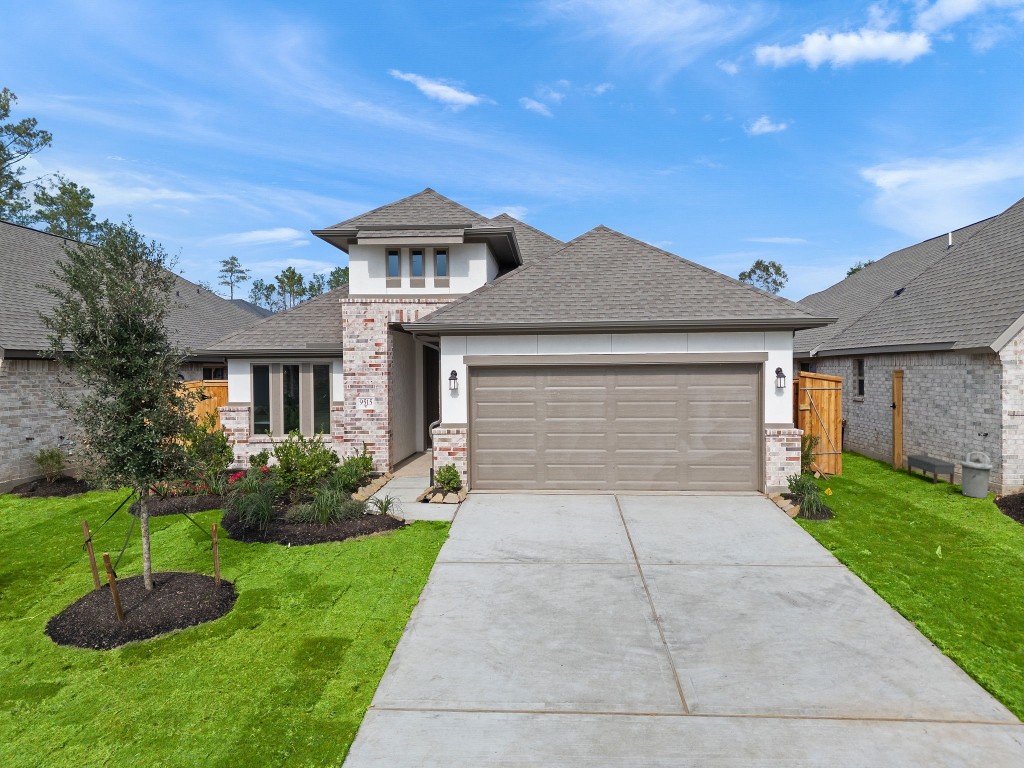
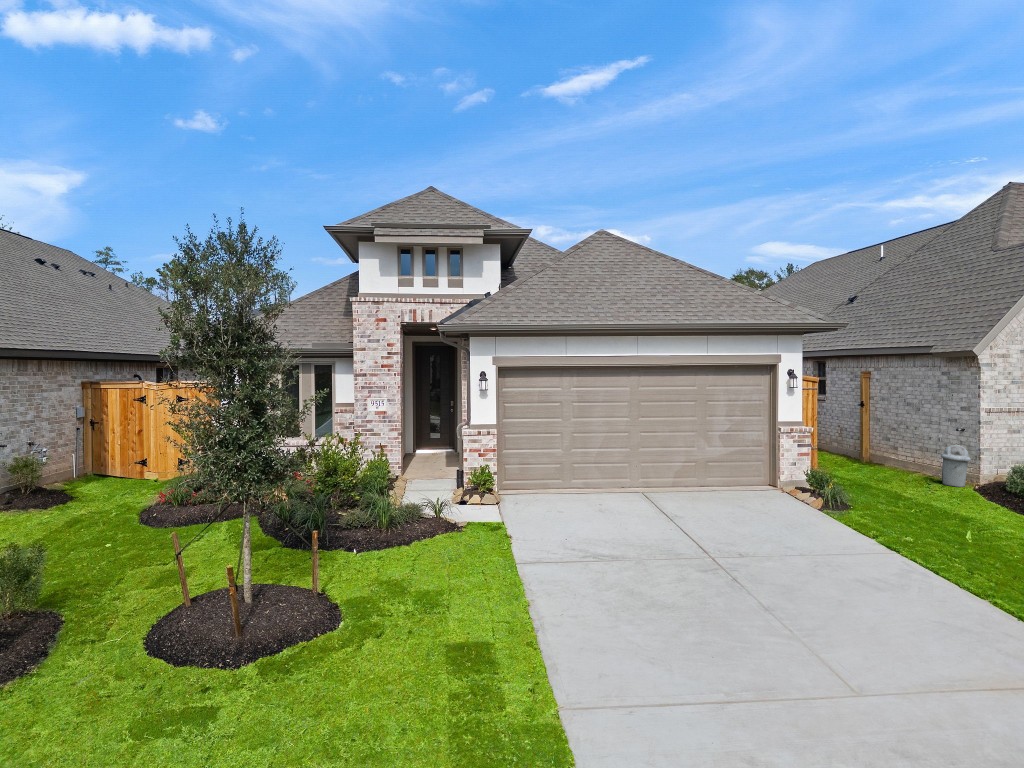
bench: present [907,455,955,484] -> none [883,448,930,475]

